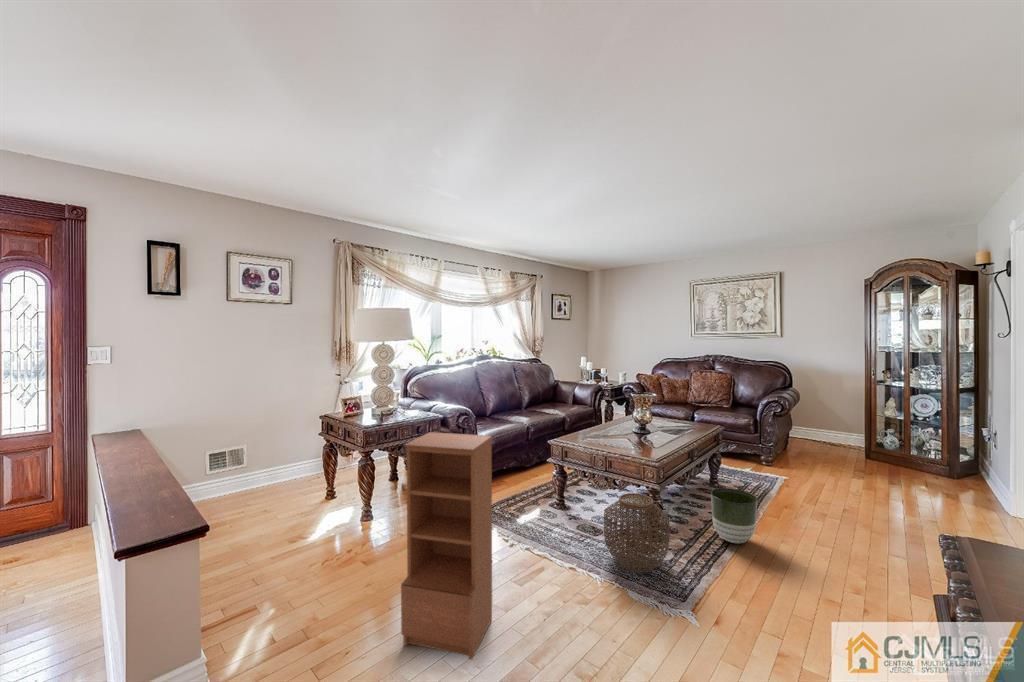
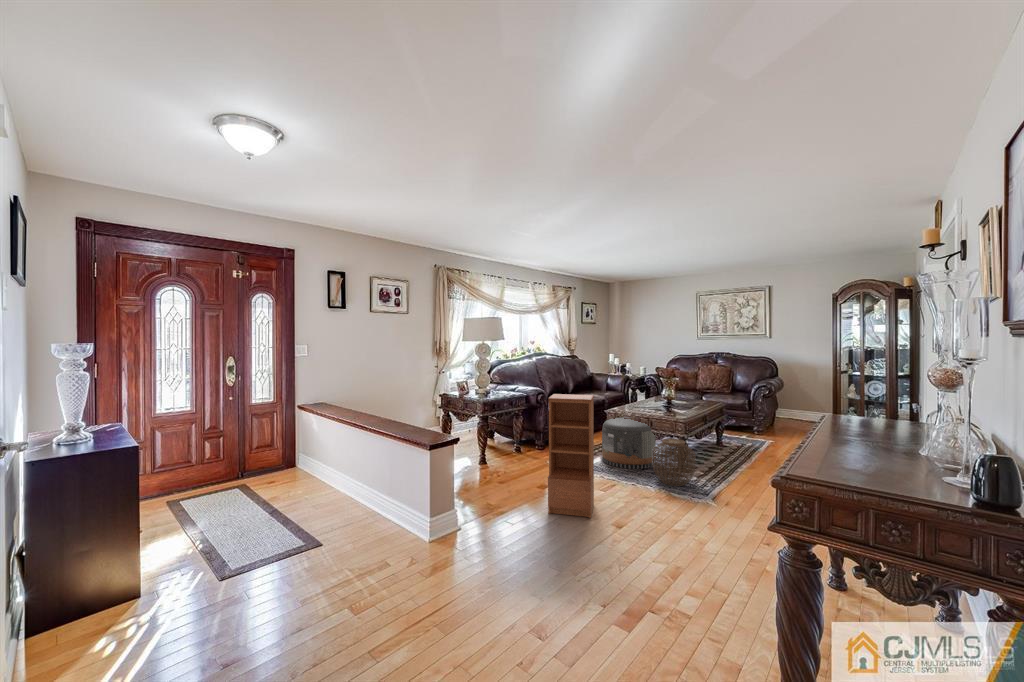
pouf: none [543,451,618,532] -> present [602,418,656,469]
planter: present [711,488,757,544] -> none [720,439,751,473]

